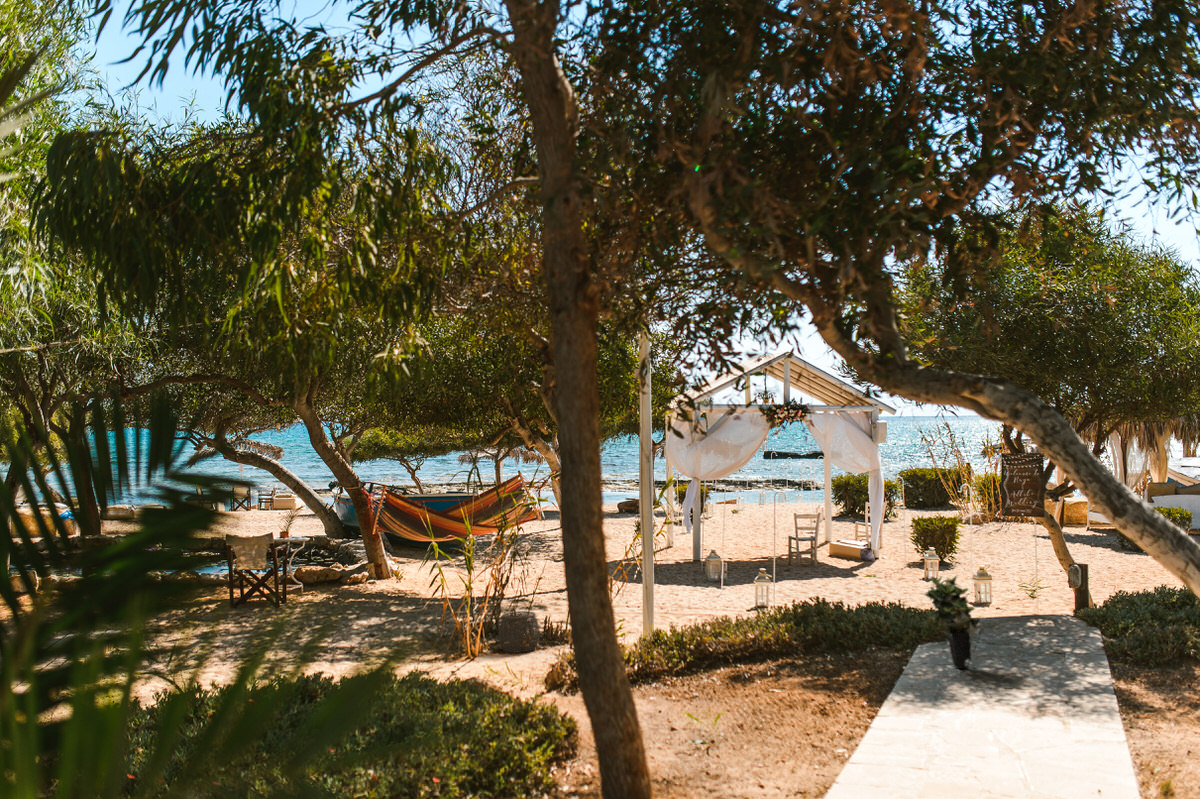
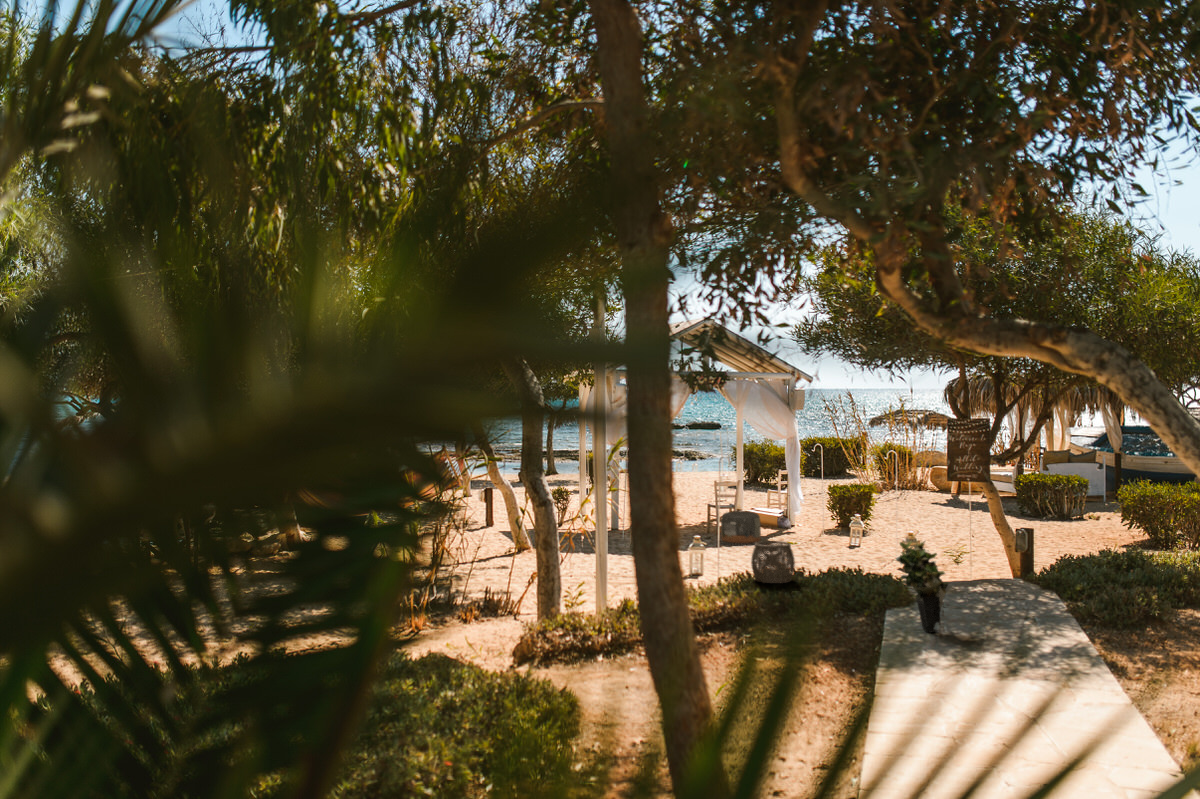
pouf: none [800,543,839,577] -> present [721,511,761,546]
woven basket: present [499,611,540,653] -> present [751,541,795,583]

